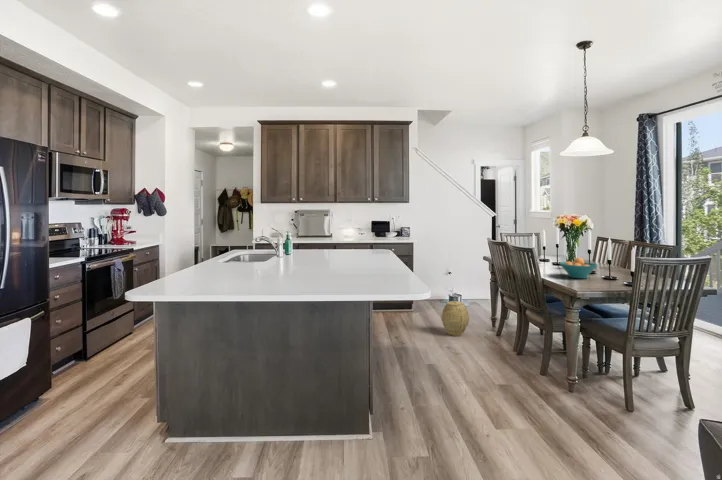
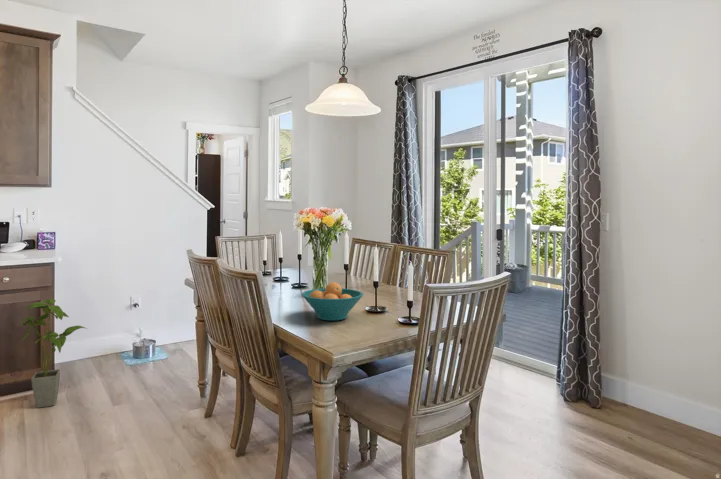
house plant: none [403,264,432,319] -> present [21,299,85,408]
woven basket: present [442,301,469,336] -> none [93,369,151,441]

